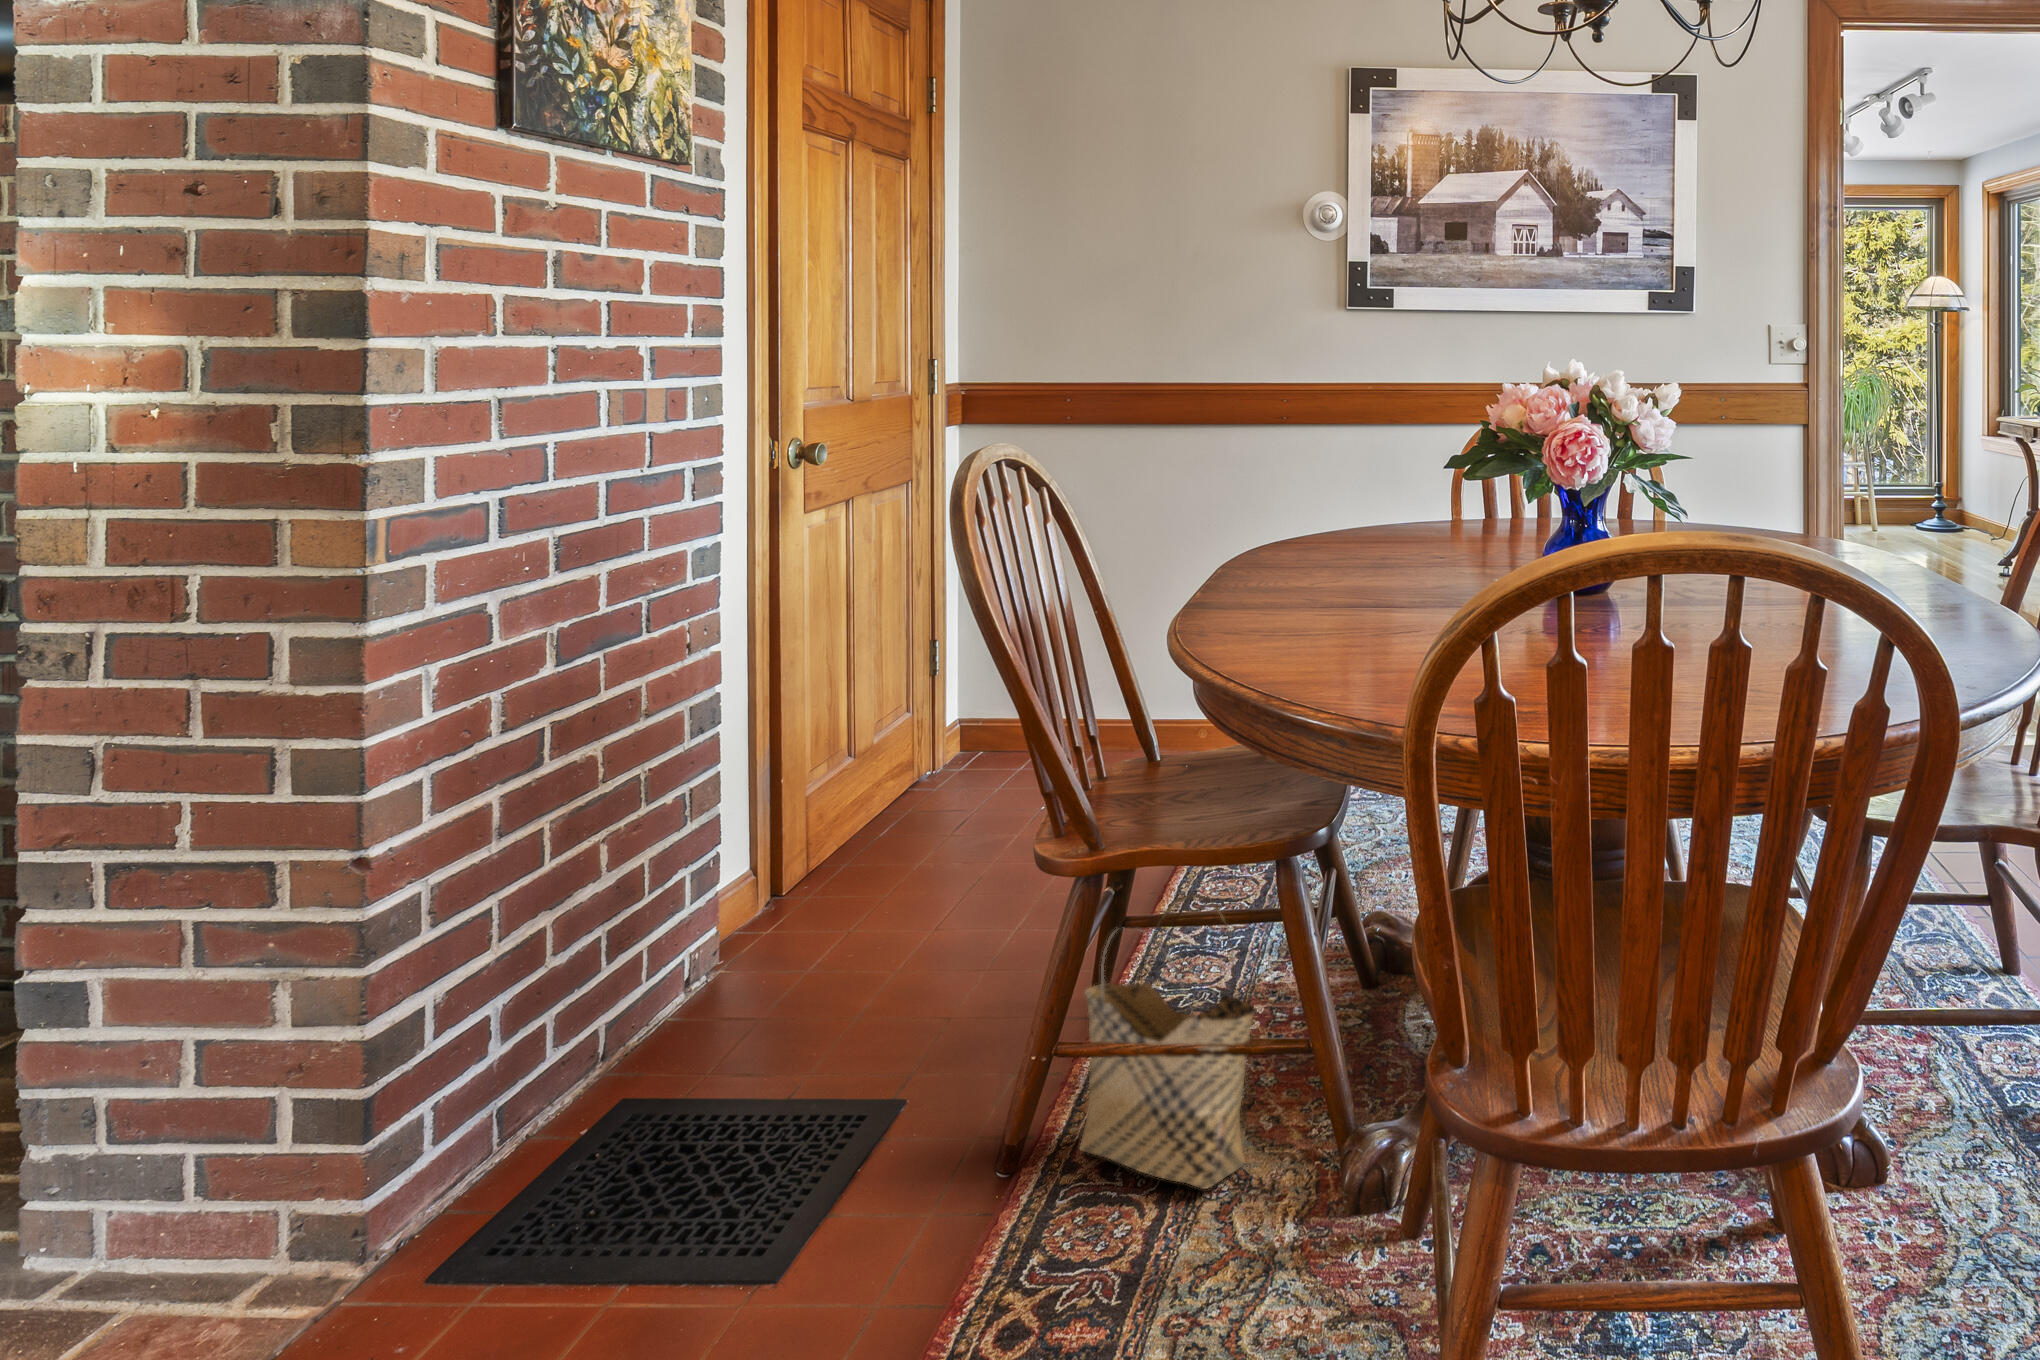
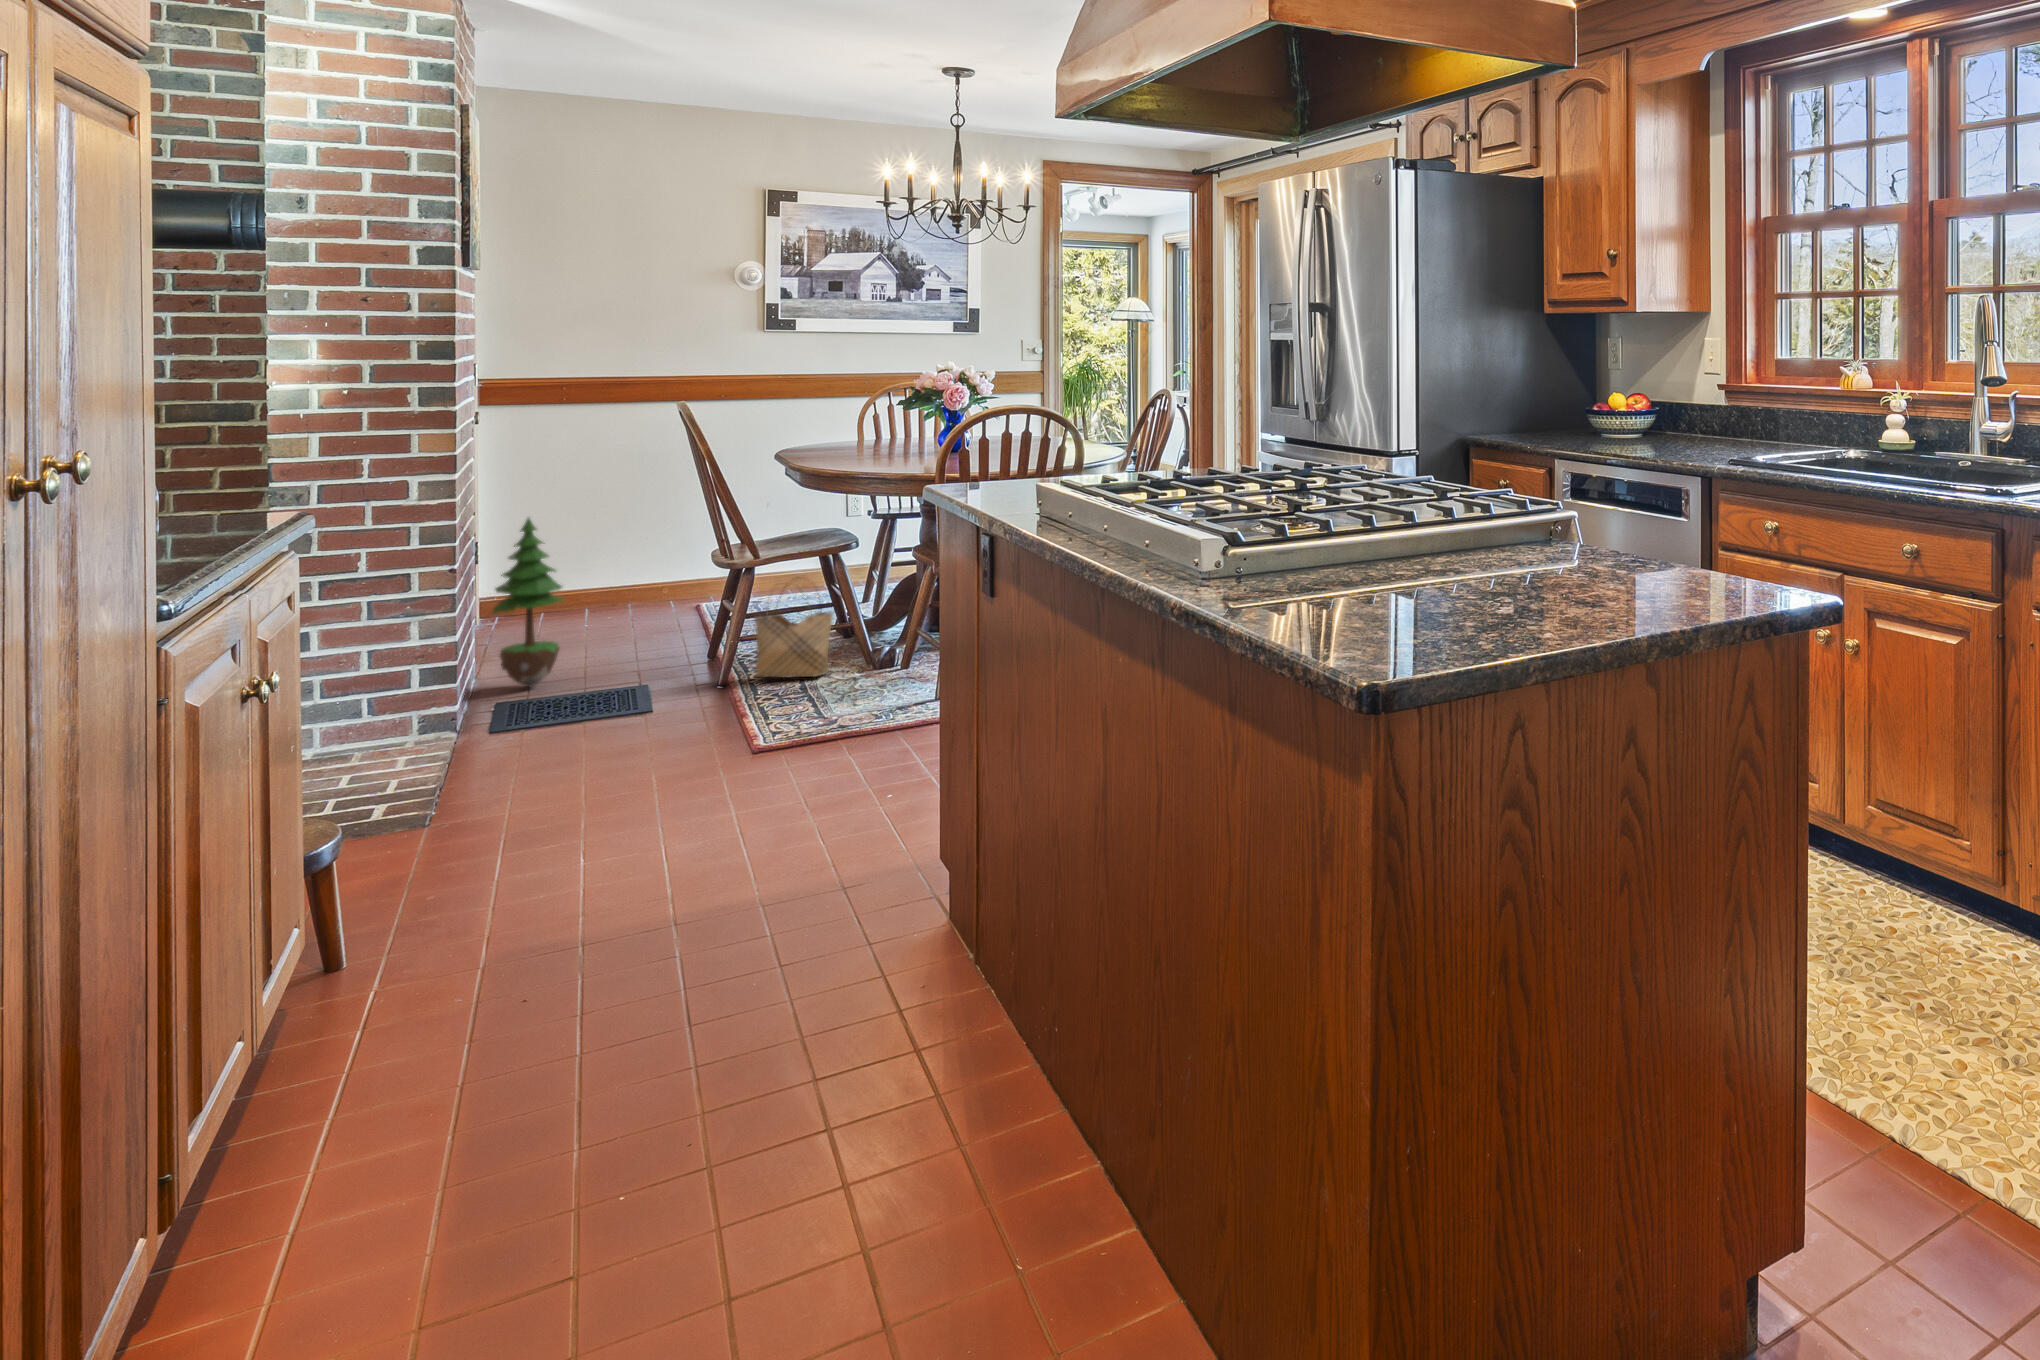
potted tree: none [653,678,804,1045] -> present [493,517,564,687]

